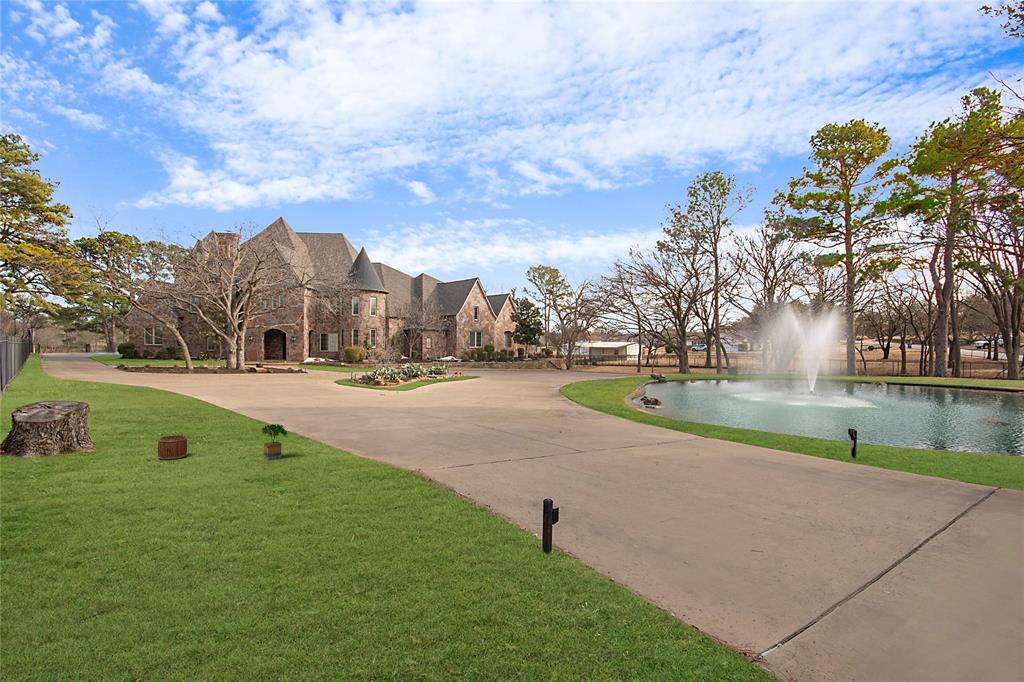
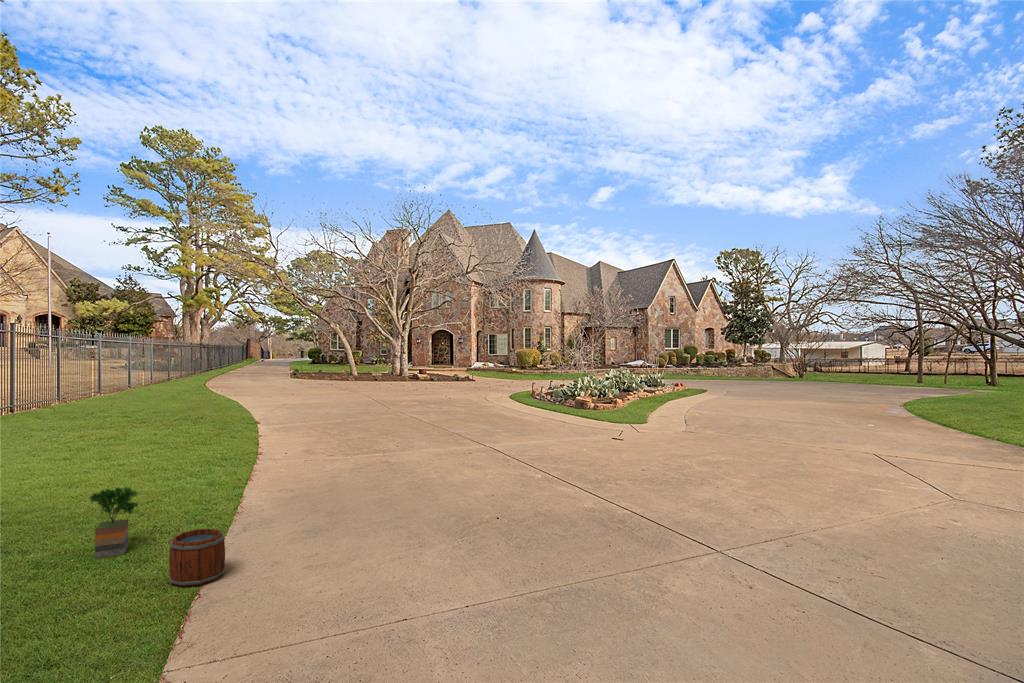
potted tree: present [262,424,287,460] -> present [89,487,138,558]

